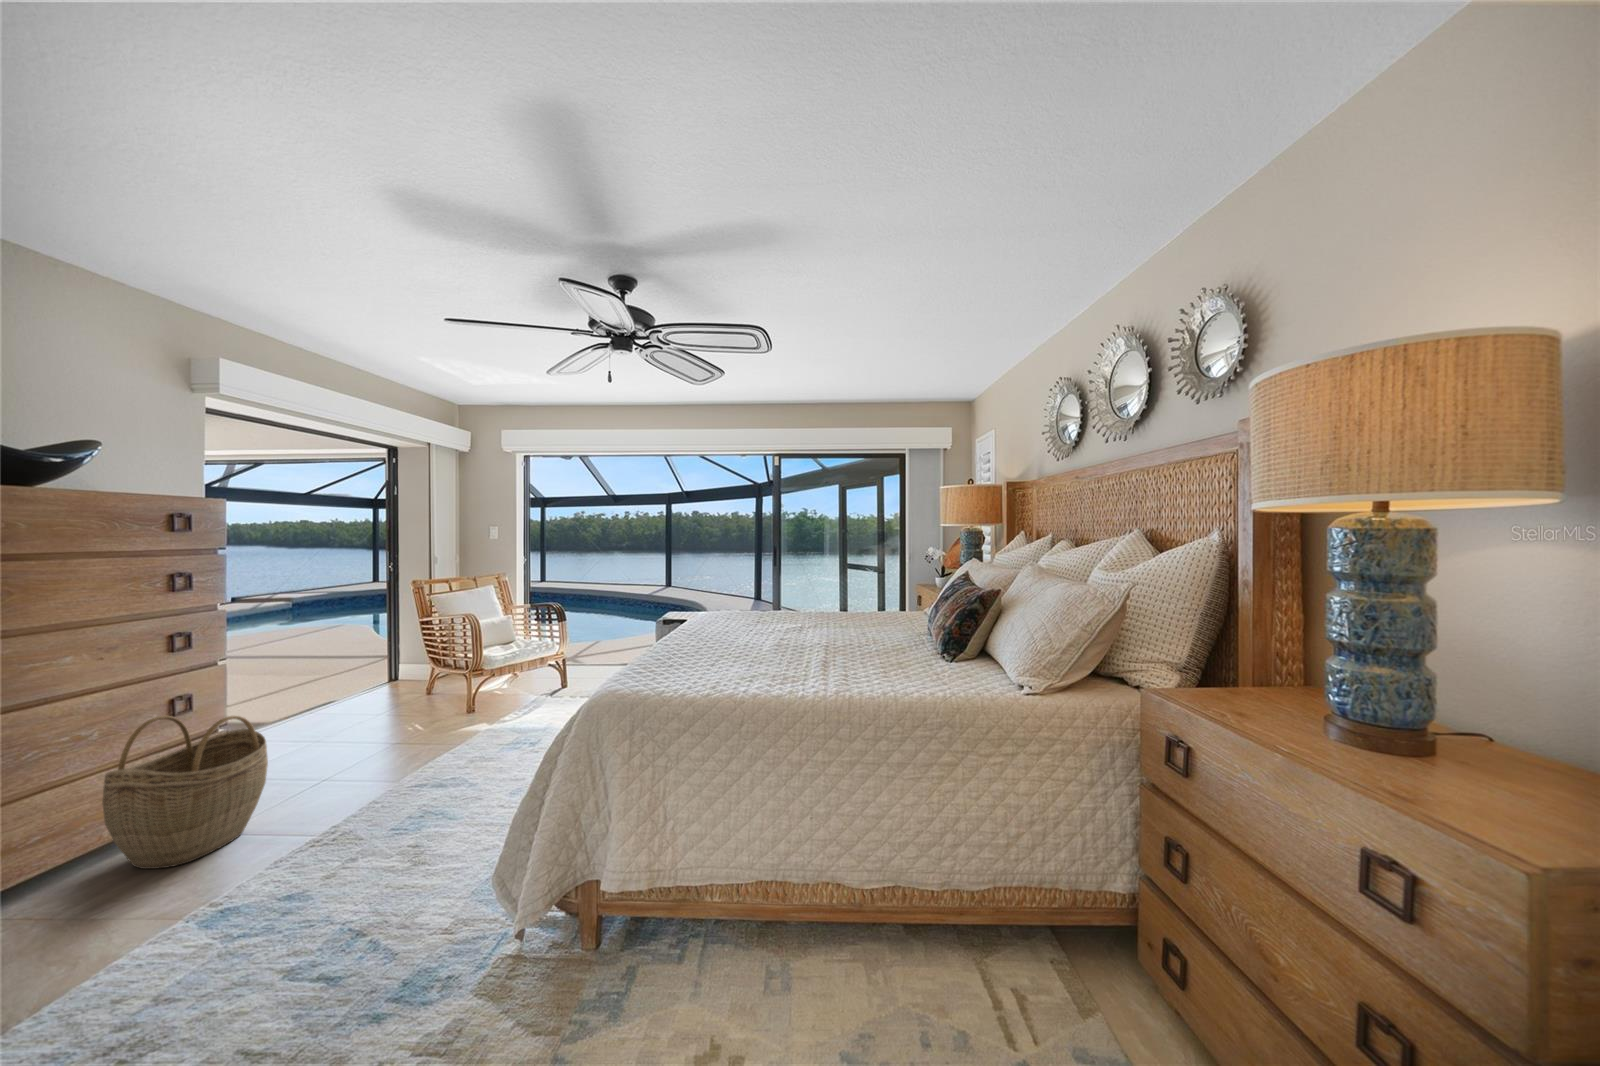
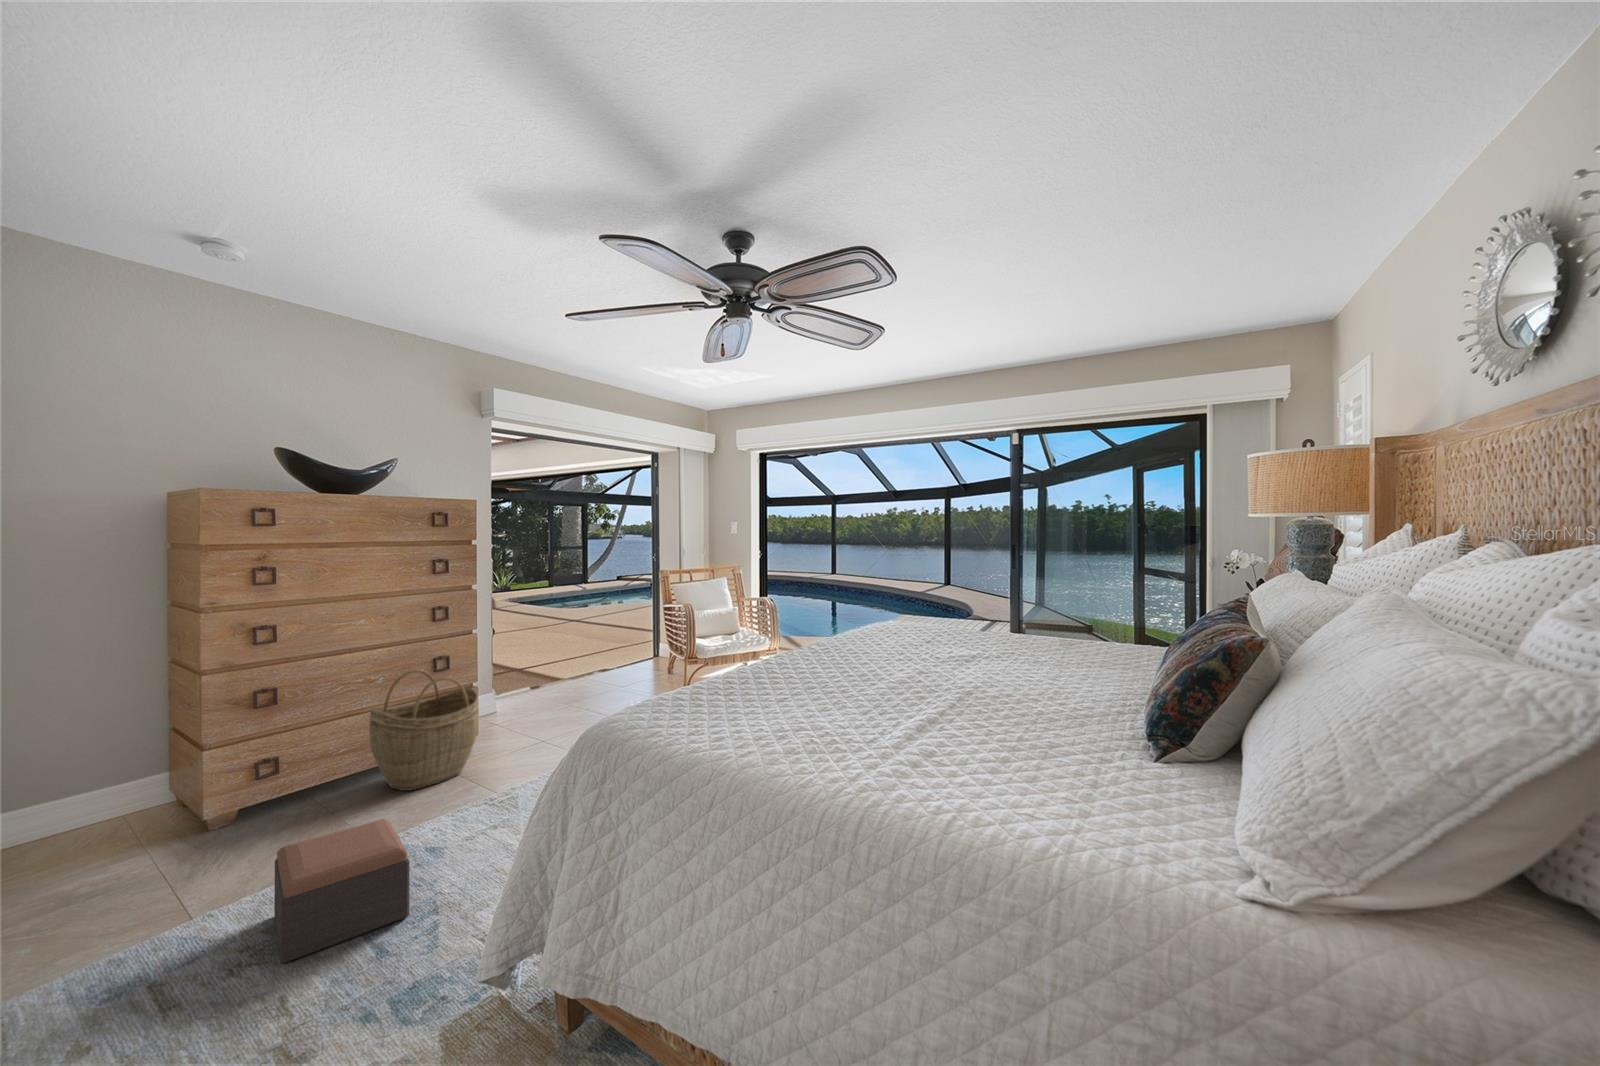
footstool: none [153,868,359,1033] -> present [274,819,410,963]

